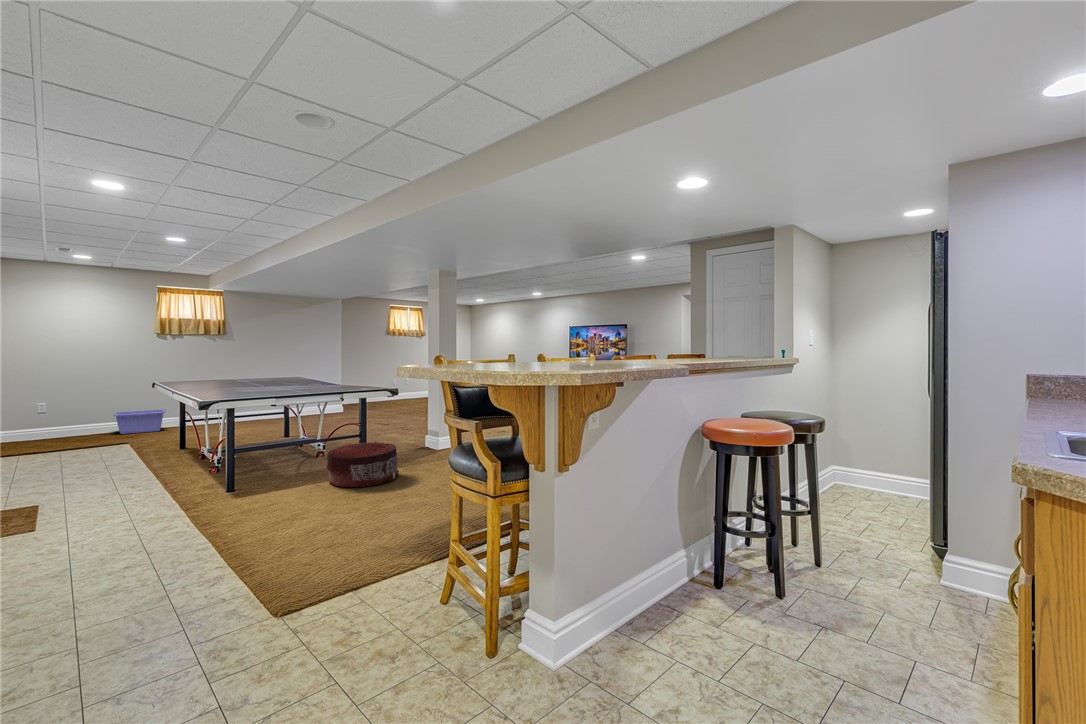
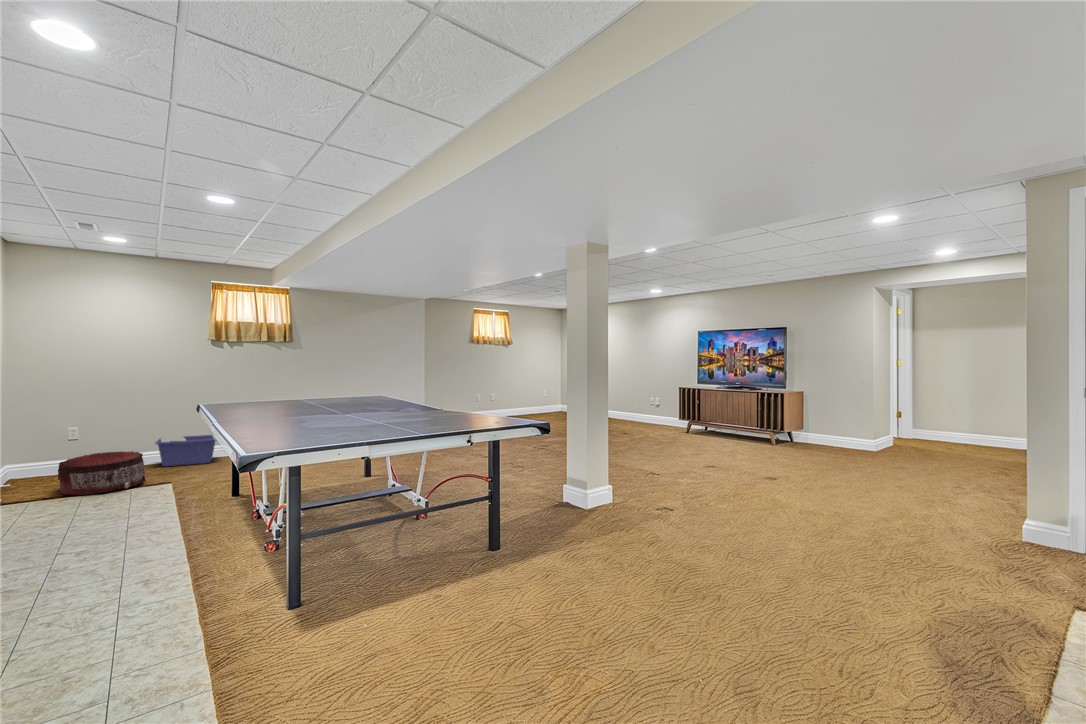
pouf: present [327,442,399,487] -> present [58,451,146,495]

